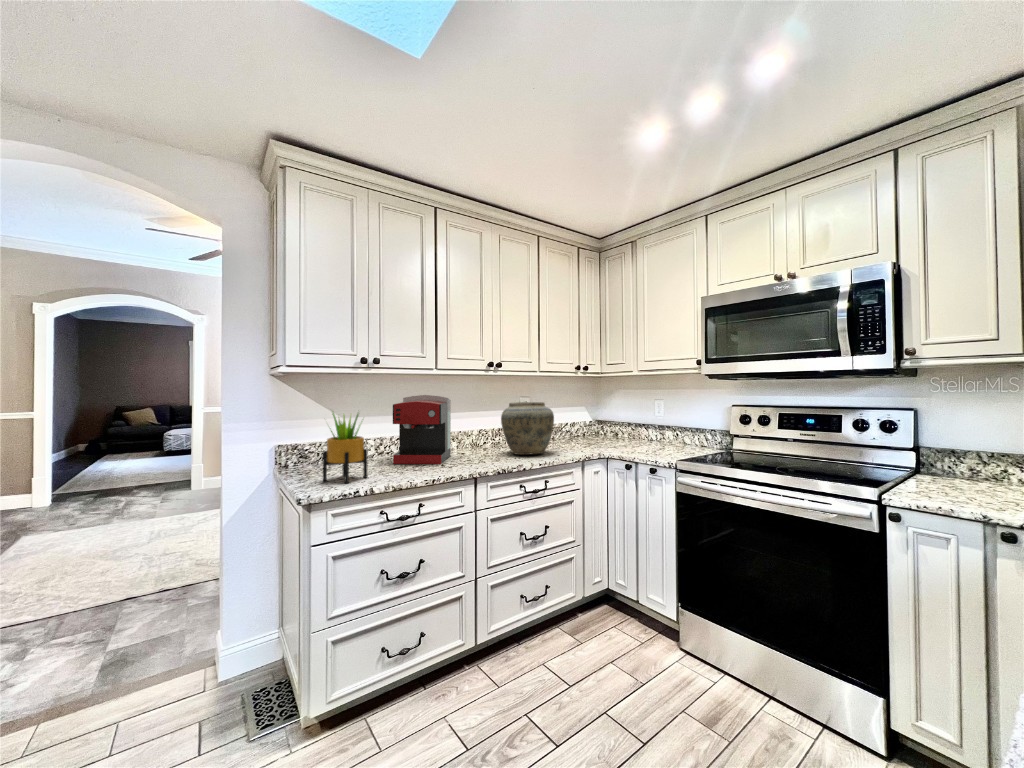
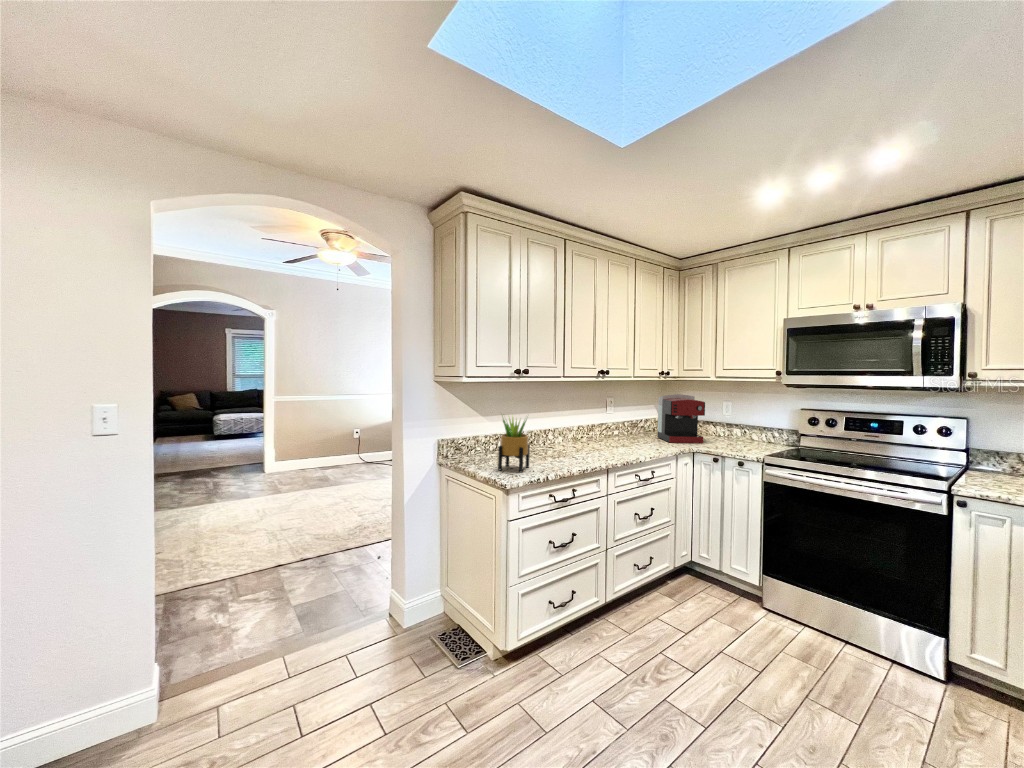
coffee maker: present [393,395,451,464] -> present [657,394,705,443]
vase: present [501,402,554,455] -> none [606,403,653,449]

